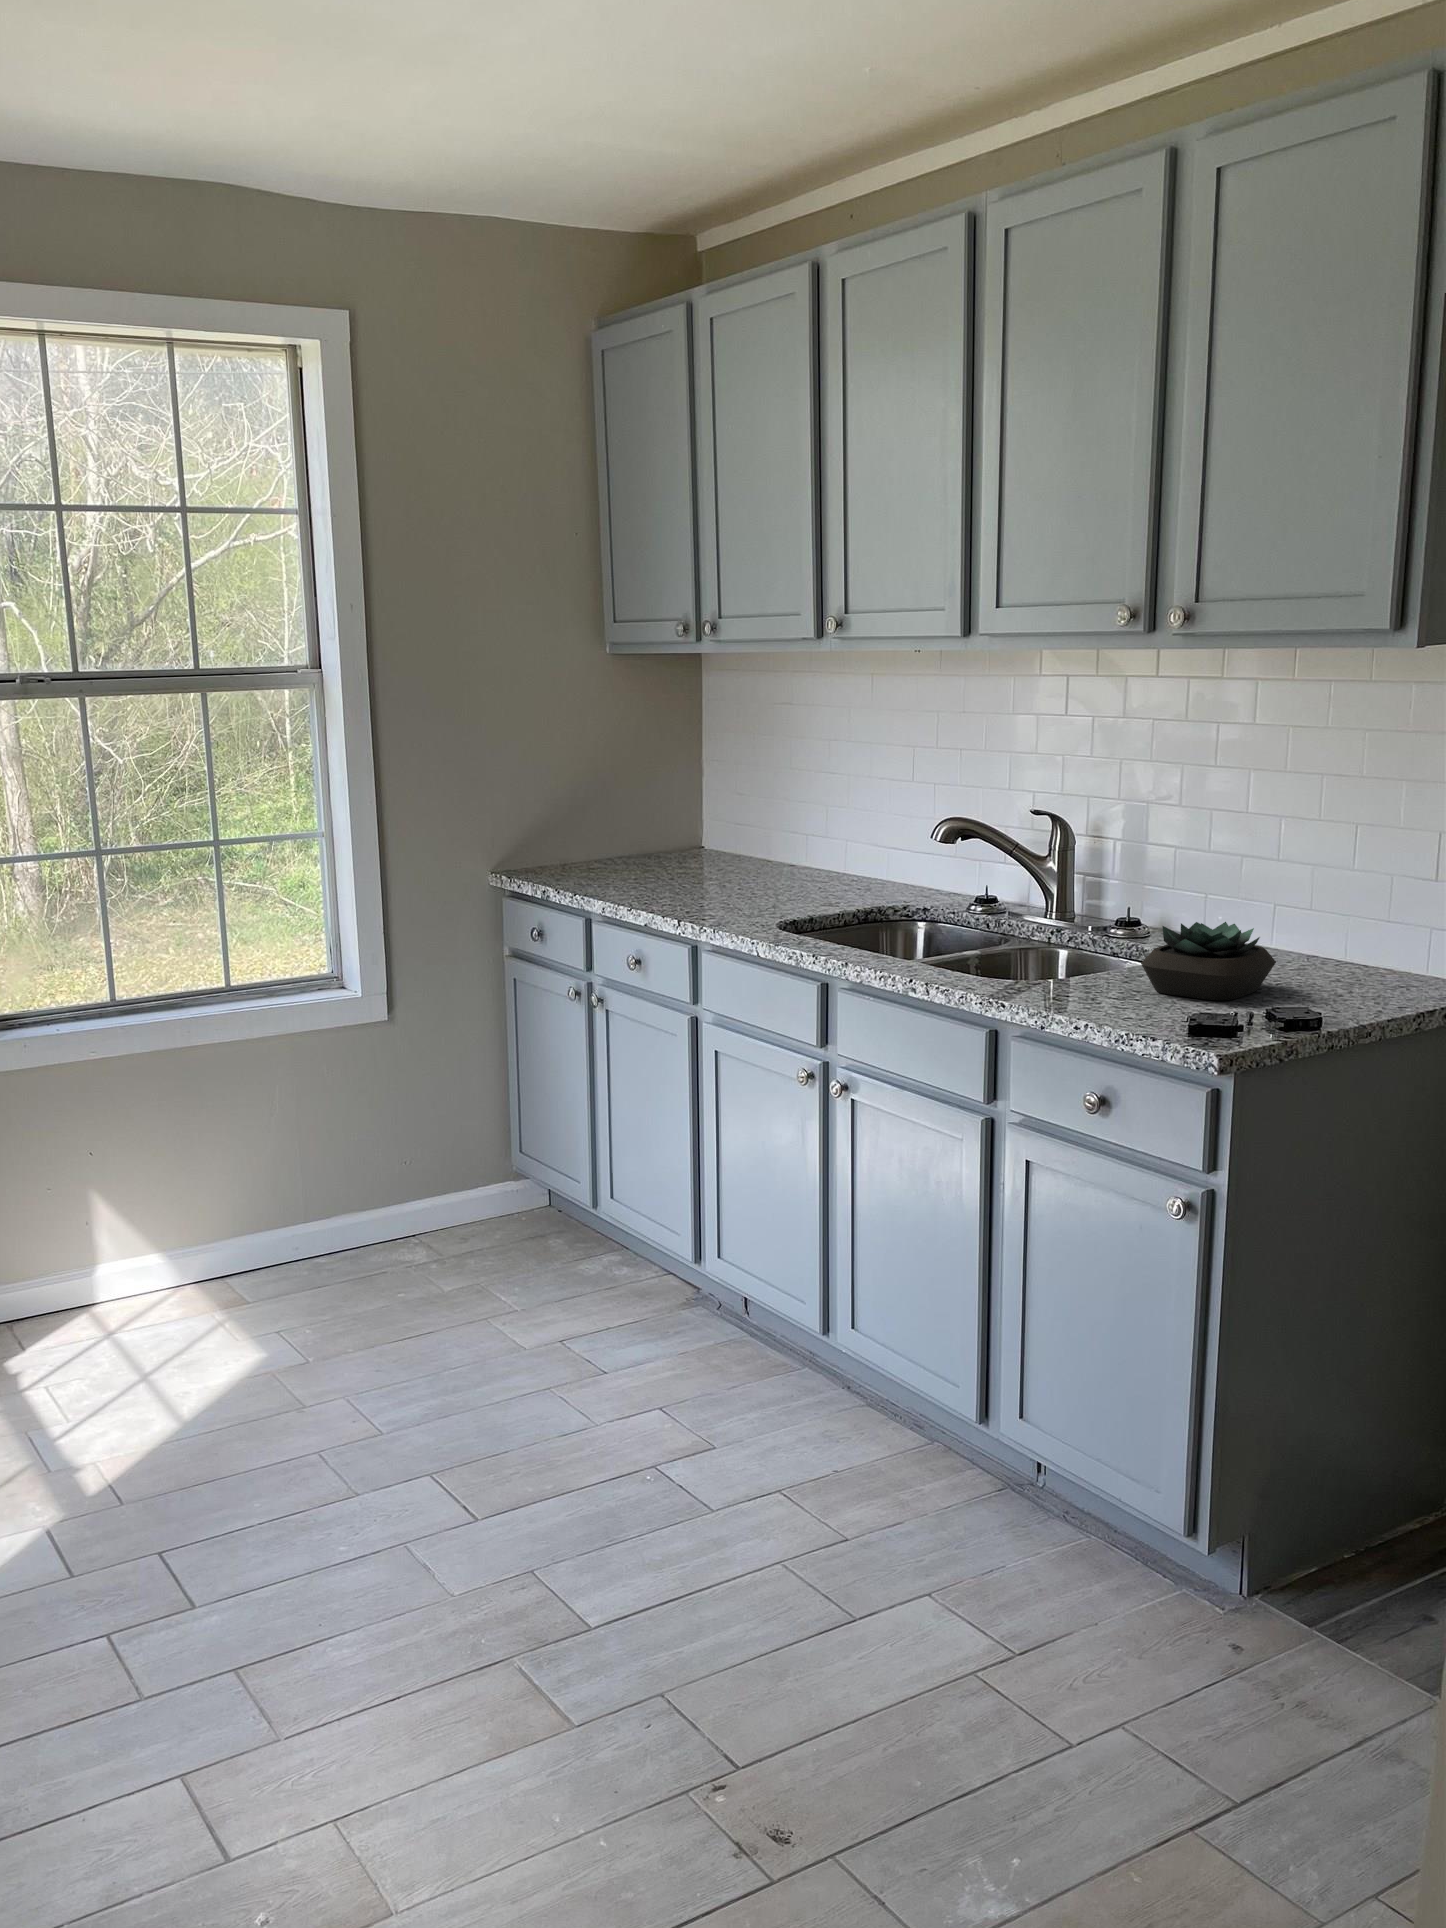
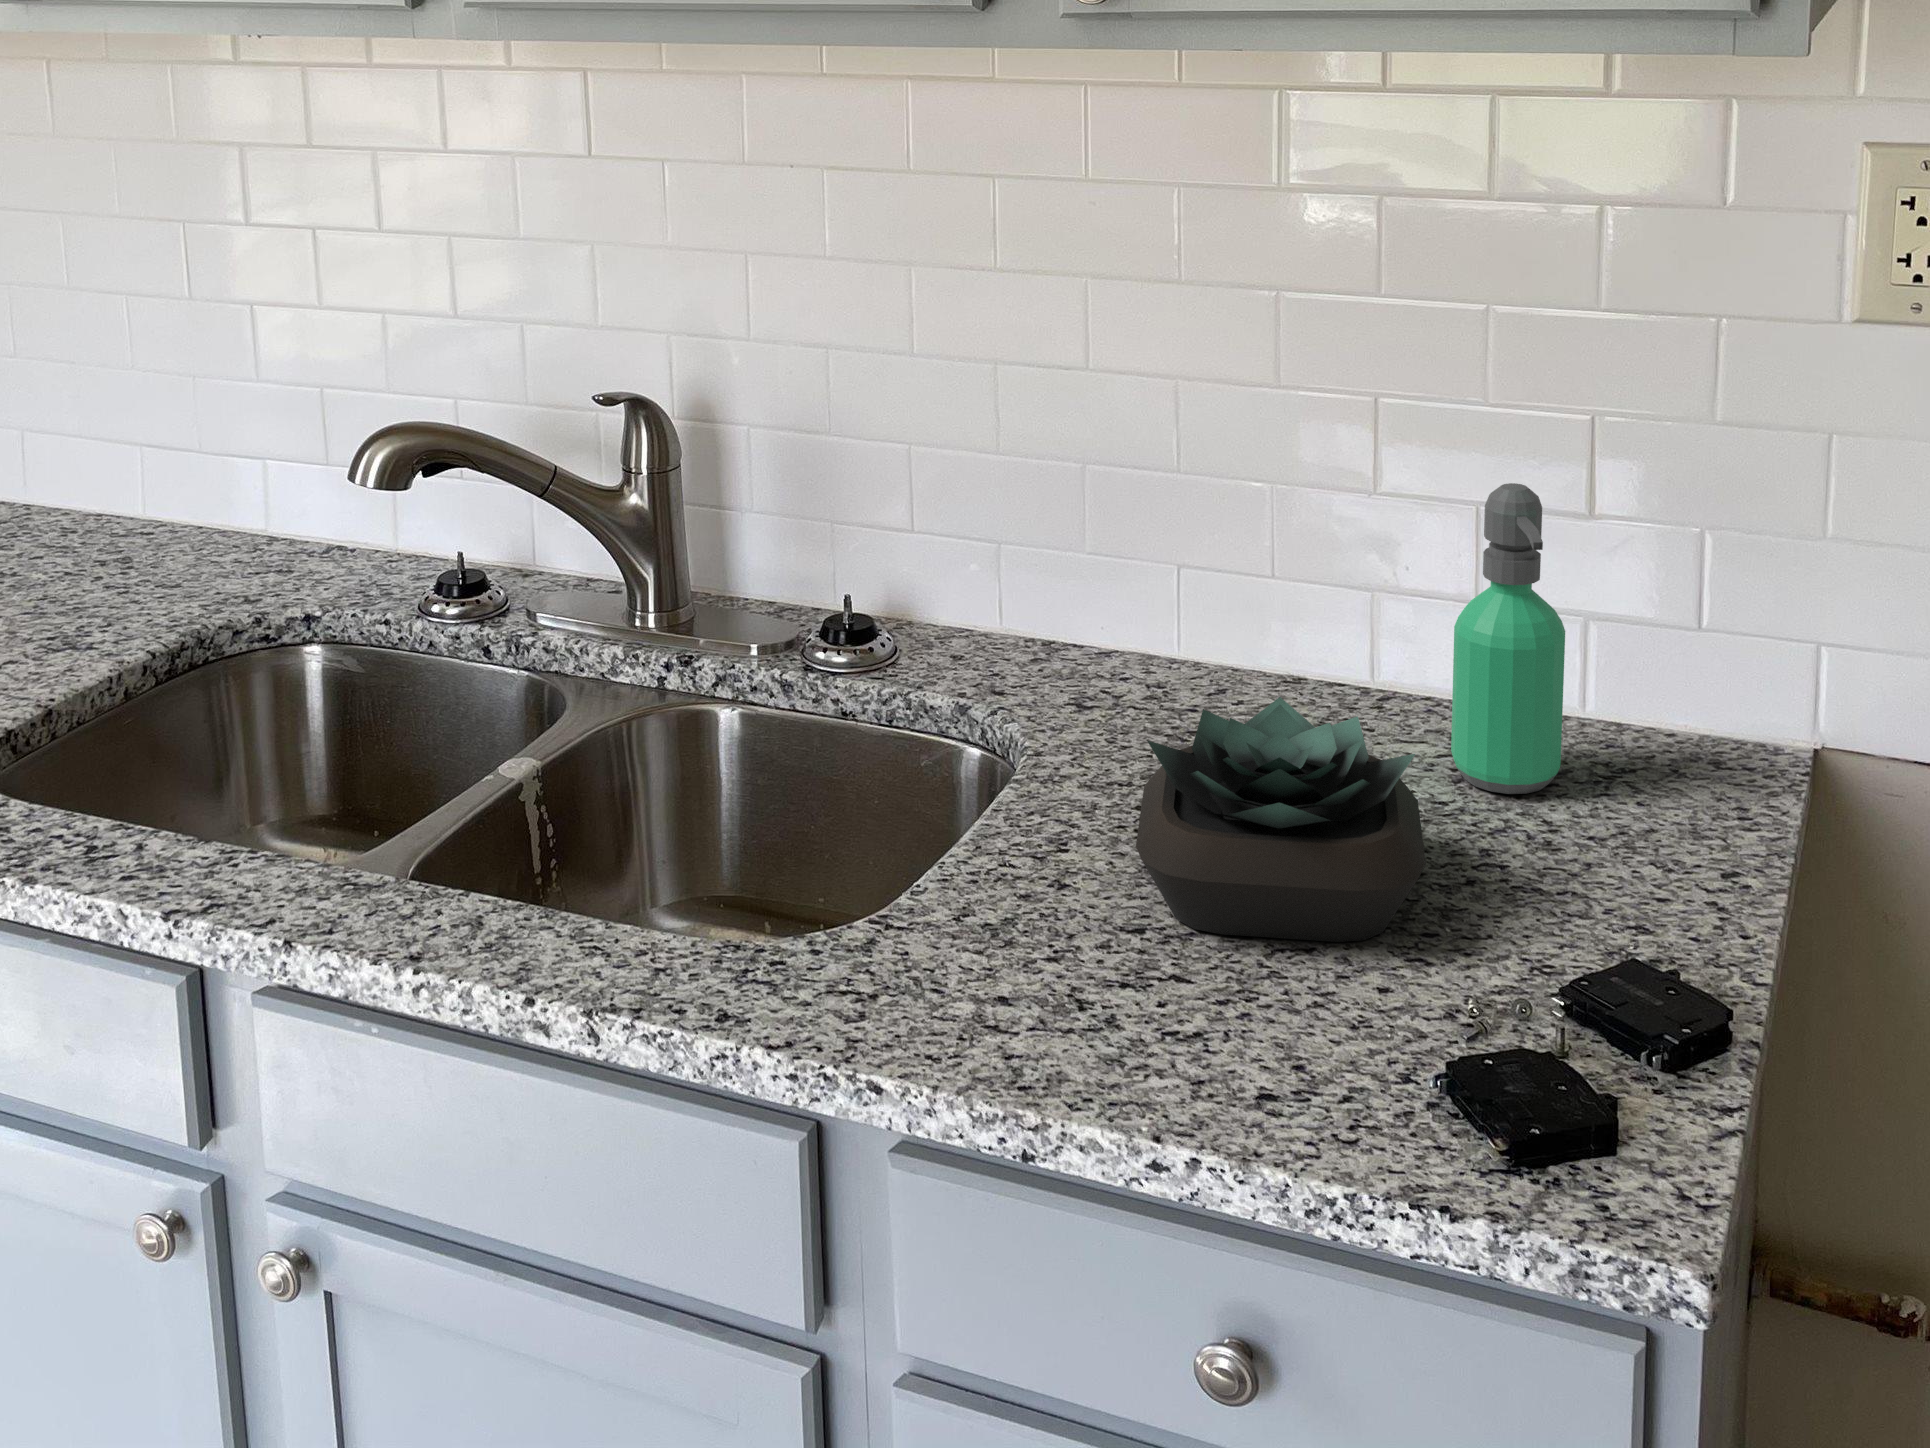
soap dispenser: none [1329,850,1384,985] -> present [1451,483,1565,794]

